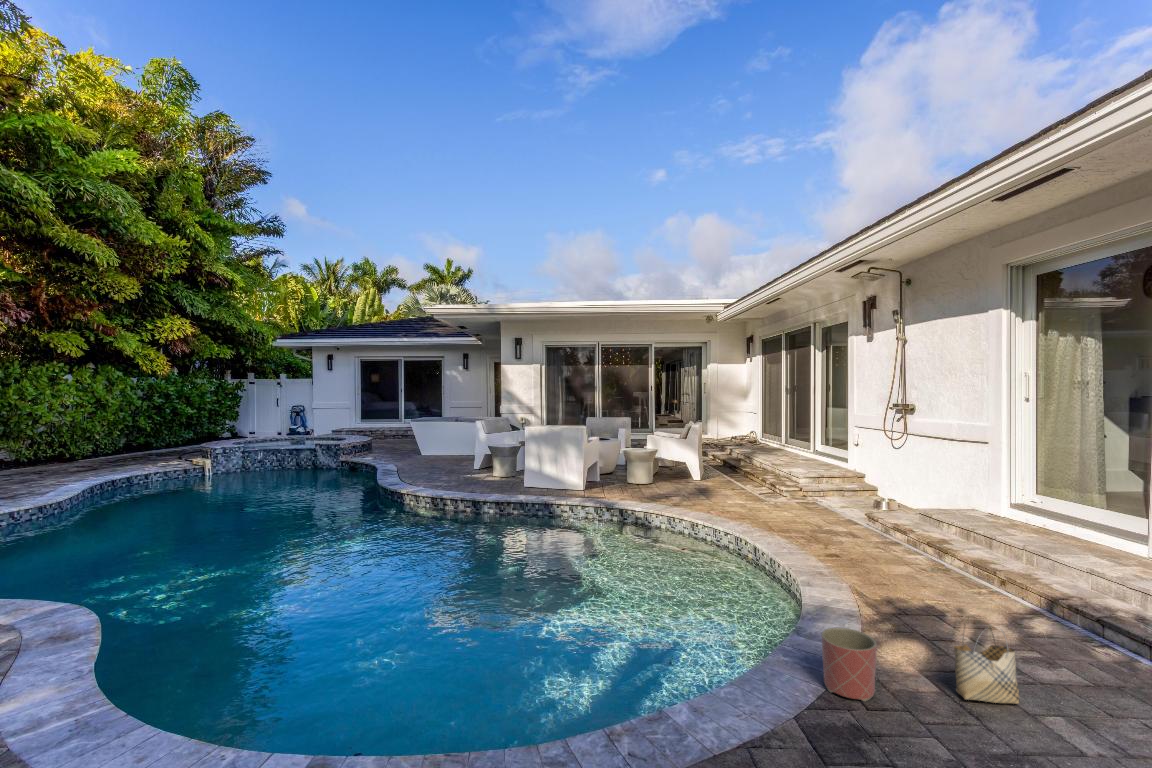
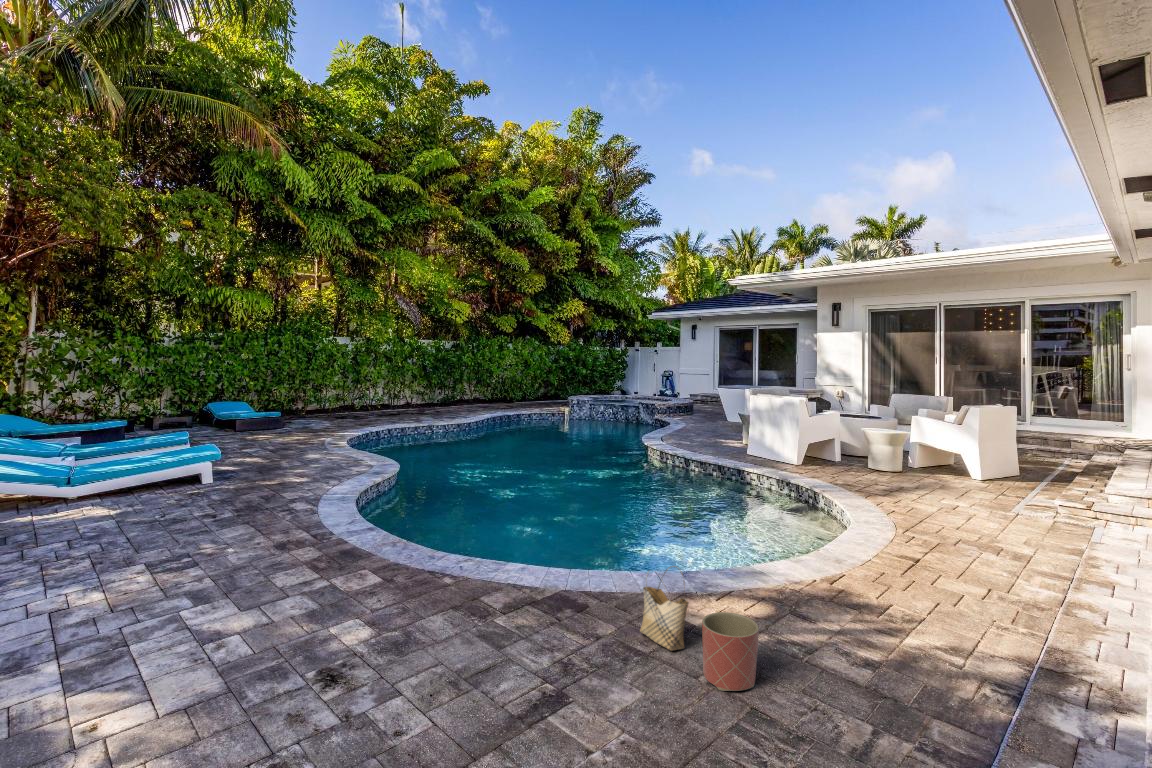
planter: present [821,628,877,701] -> present [702,612,759,691]

